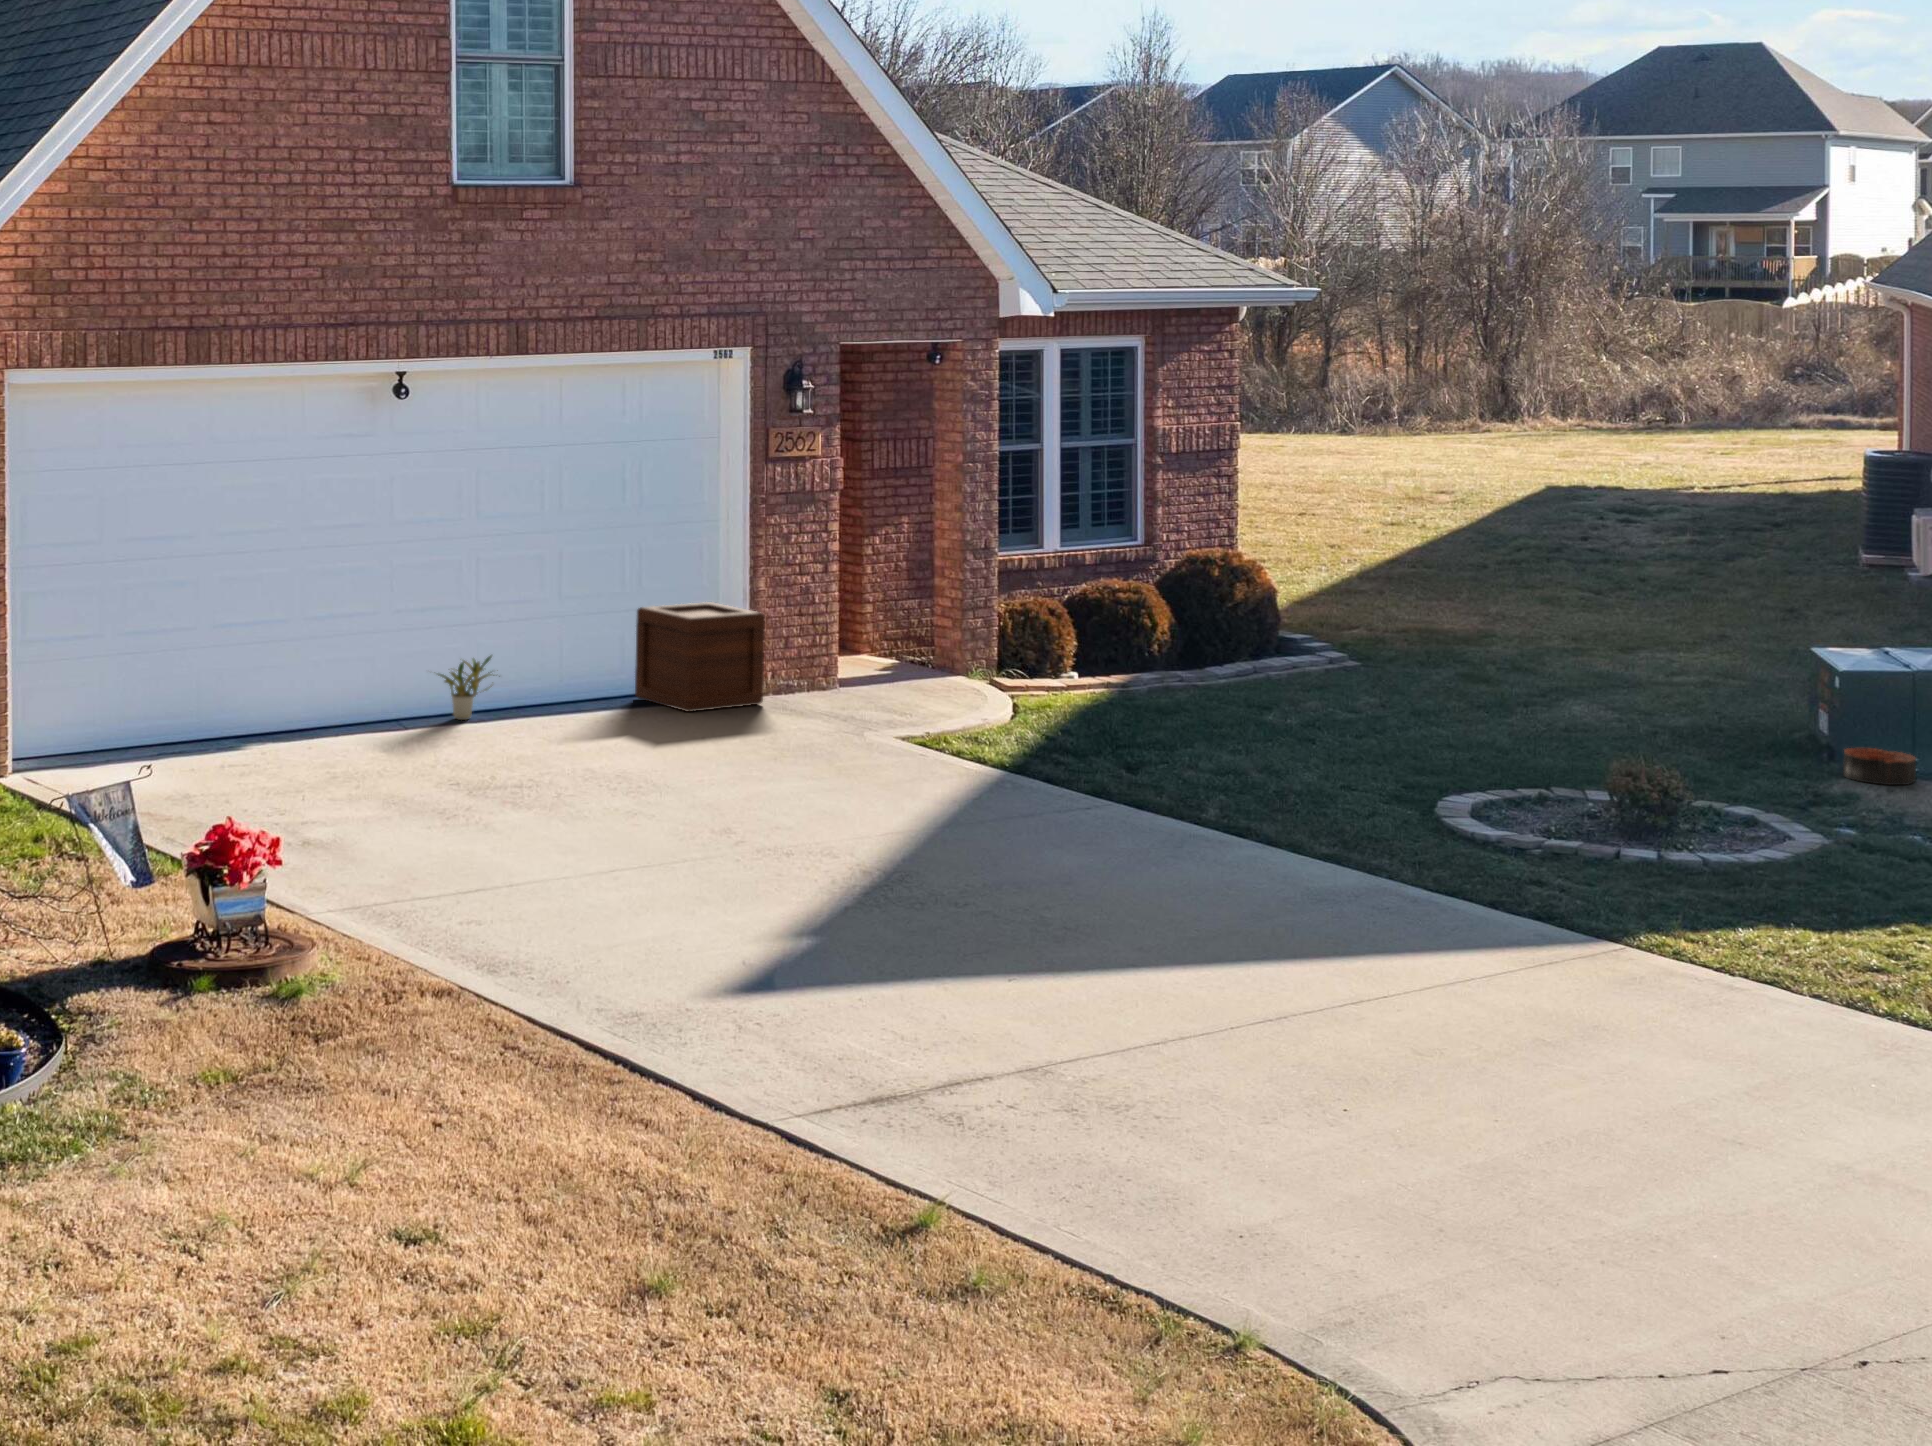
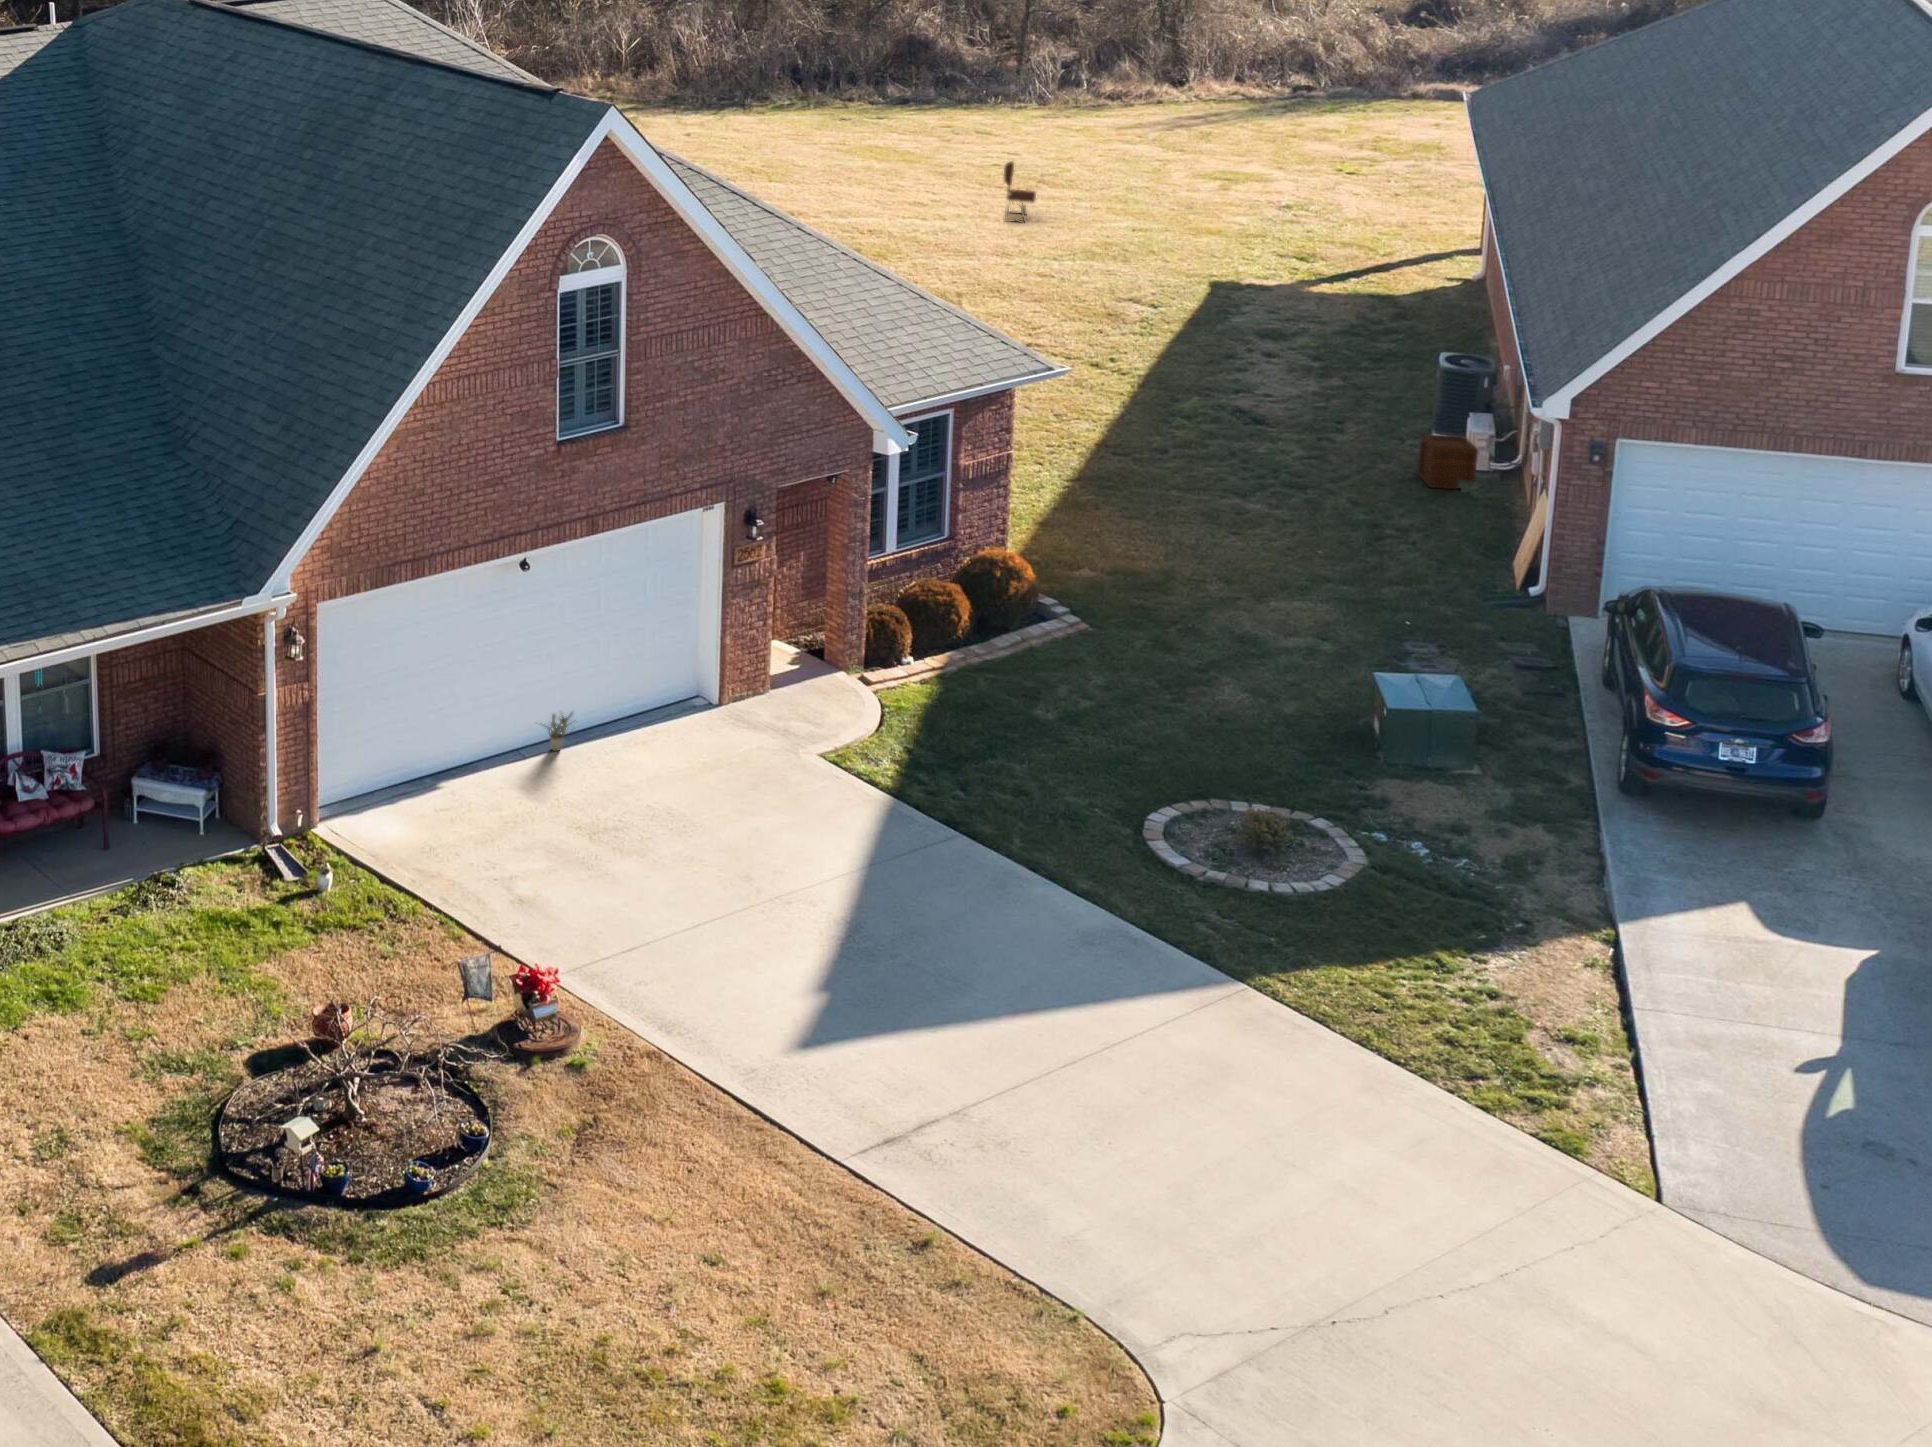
bench: none [1268,361,1310,432] -> present [1004,162,1036,222]
wooden crate: present [635,602,765,712] -> present [1417,435,1479,489]
basket: present [1843,748,1916,785] -> none [1390,775,1433,805]

